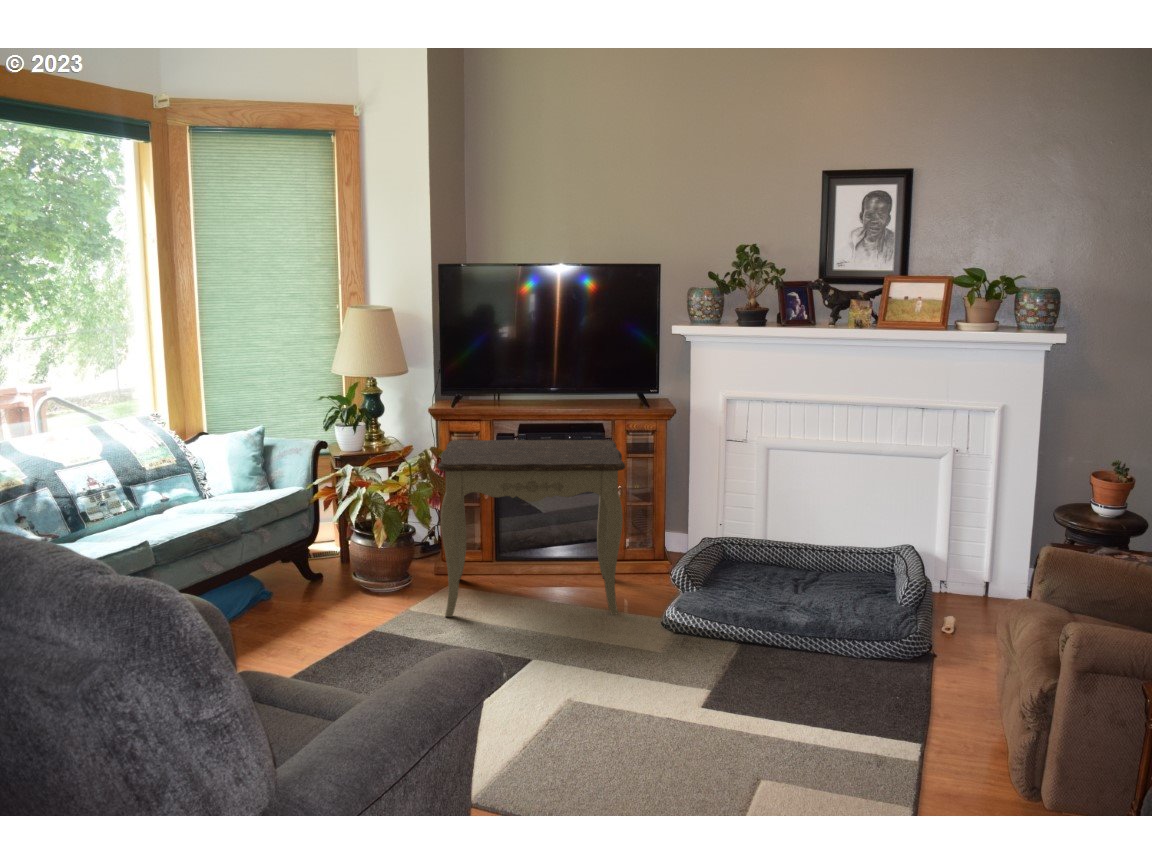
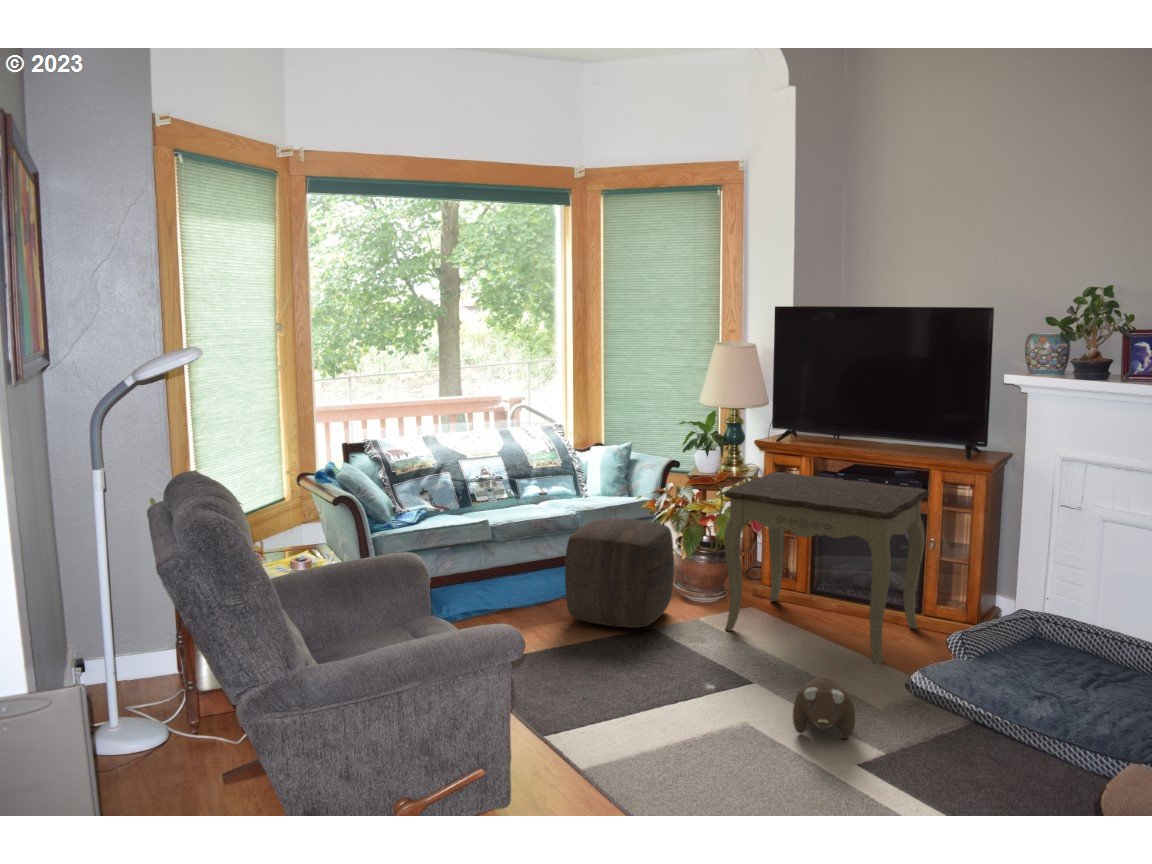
ottoman: none [258,513,379,642] -> present [565,518,674,628]
plush toy: none [617,630,684,693] -> present [793,676,855,739]

